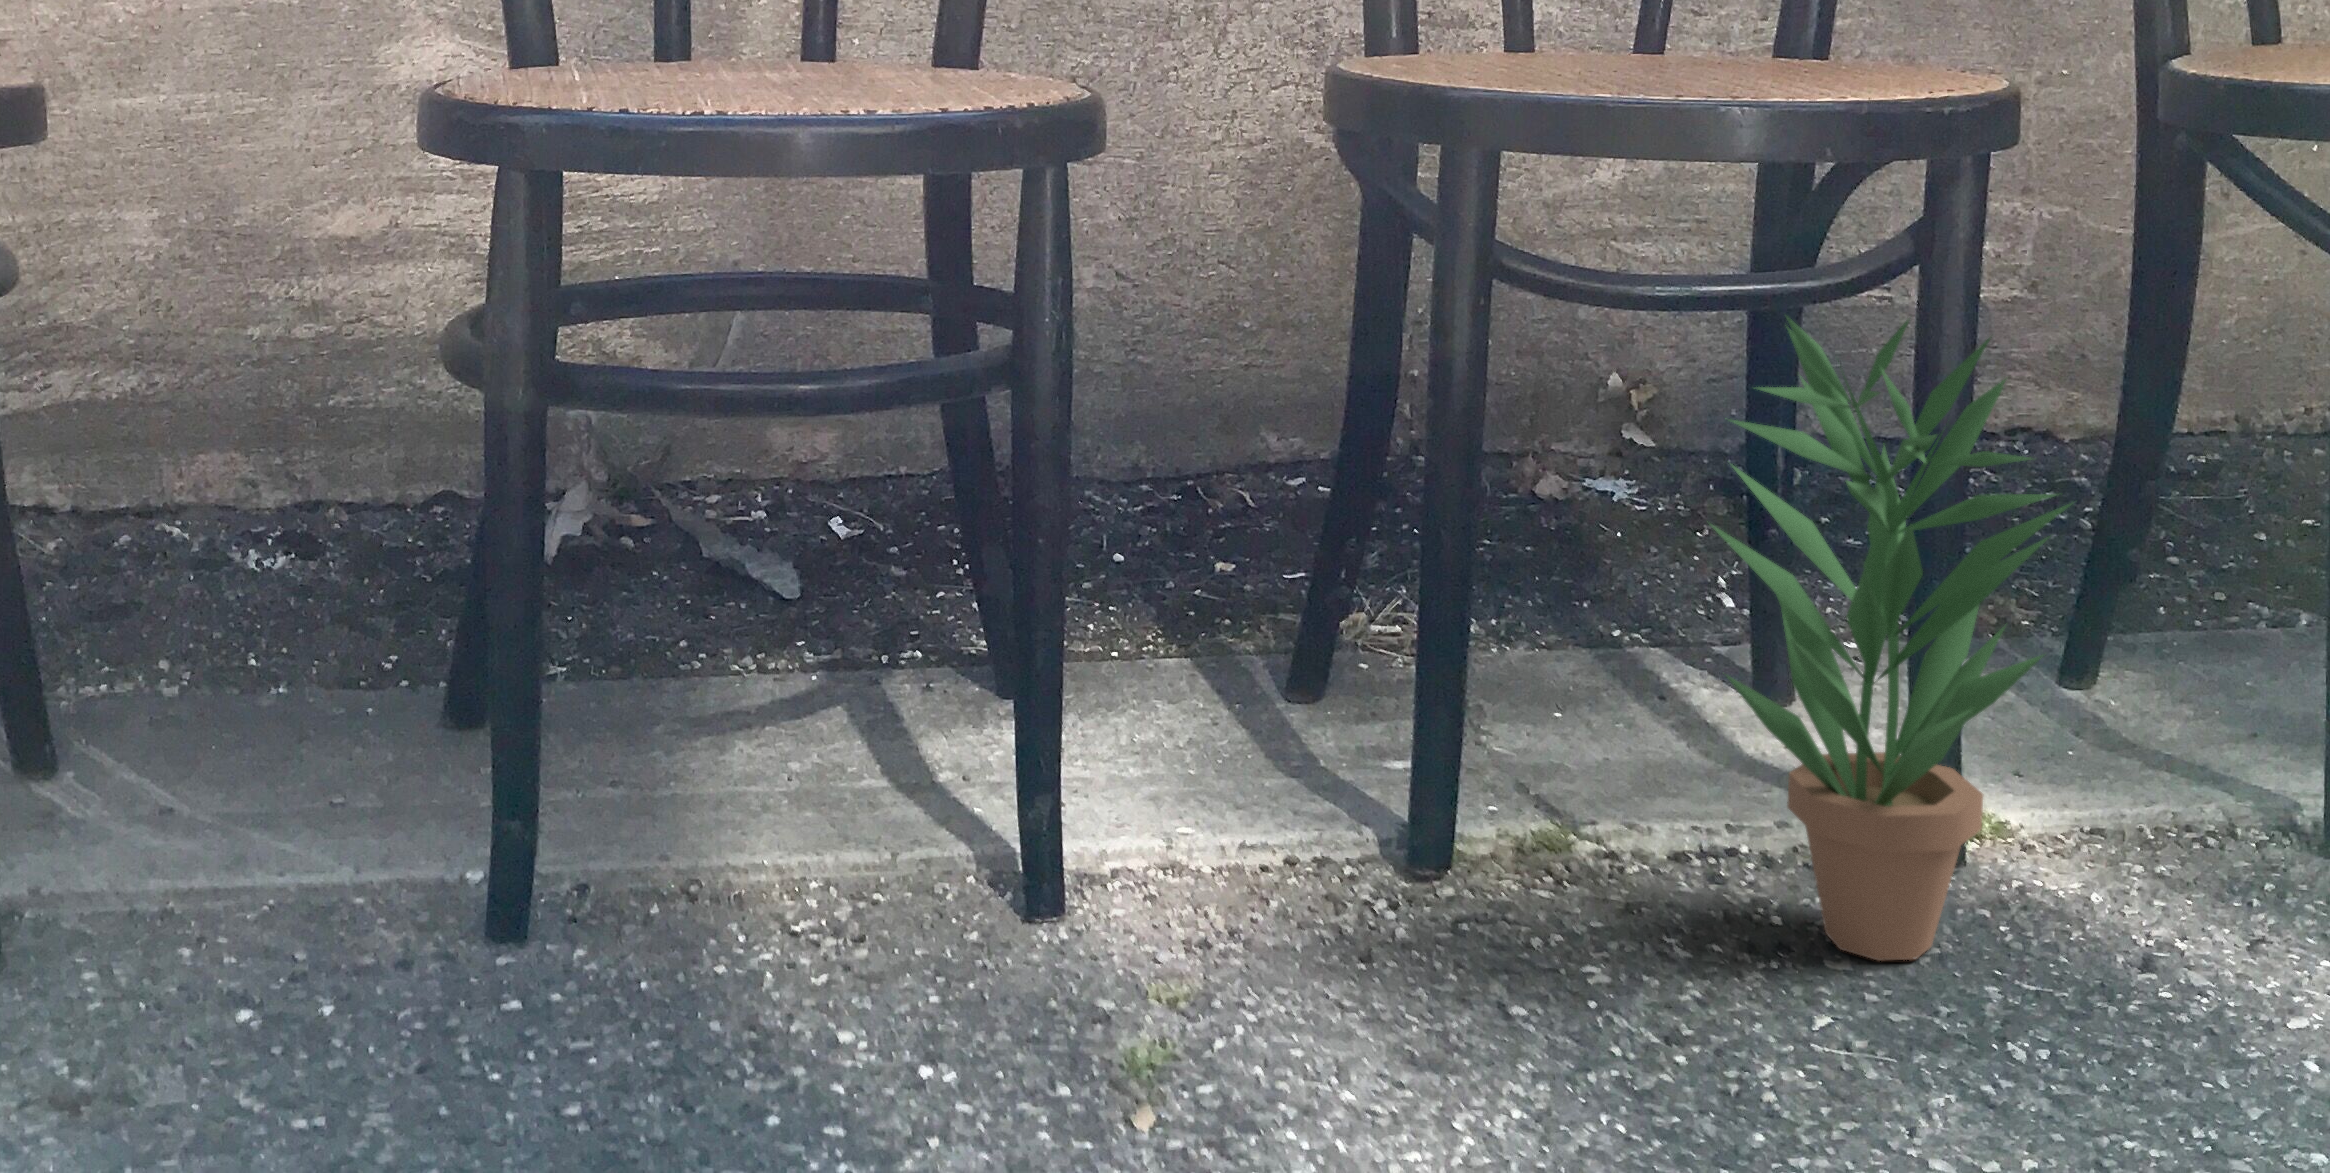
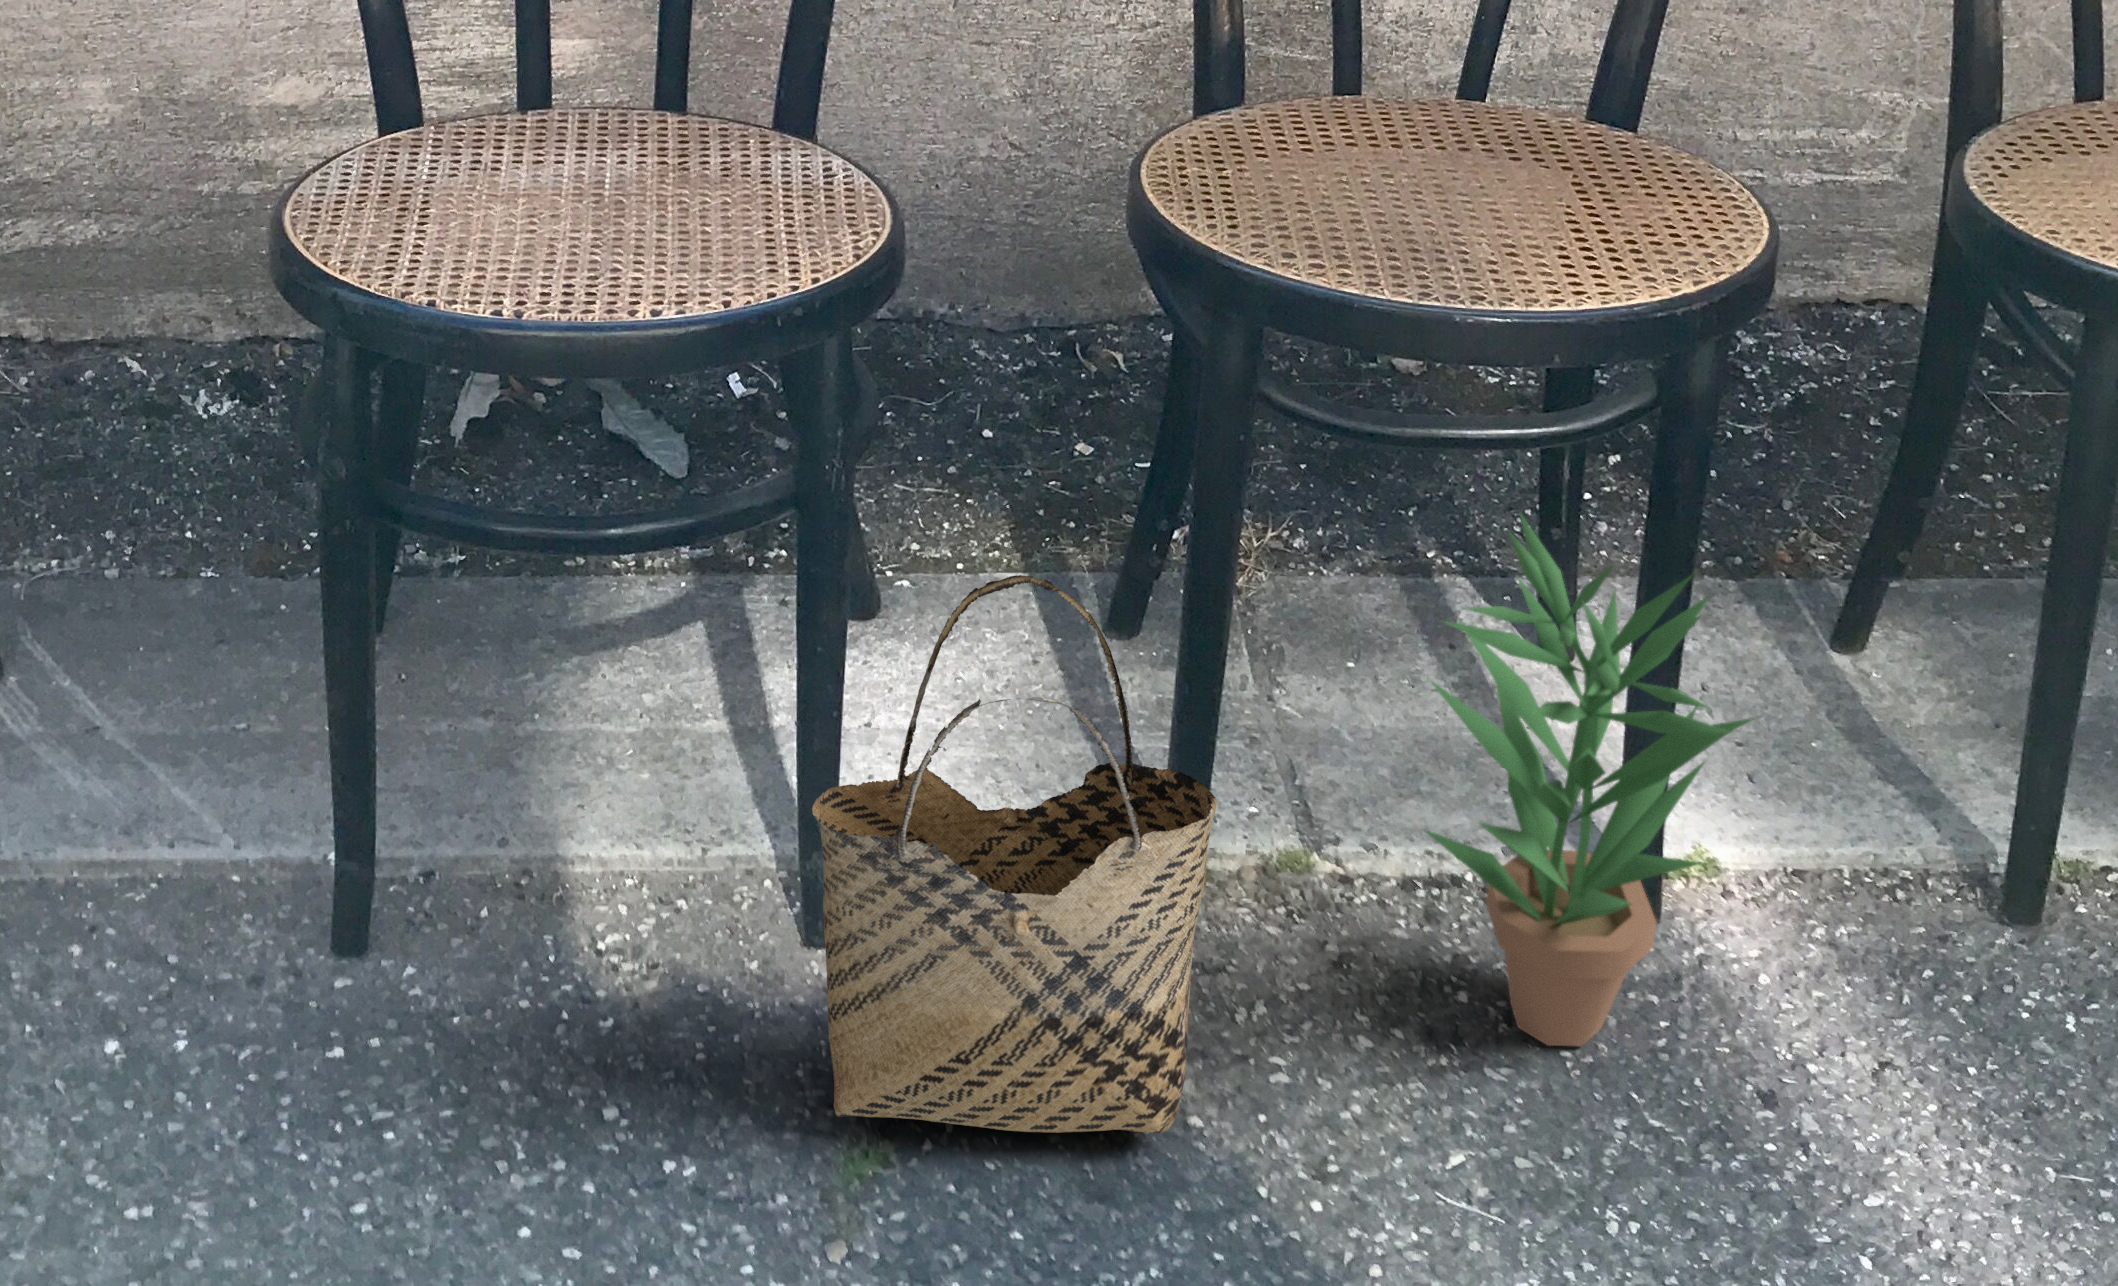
woven basket: none [1055,398,1503,1038] -> present [812,575,1217,1134]

